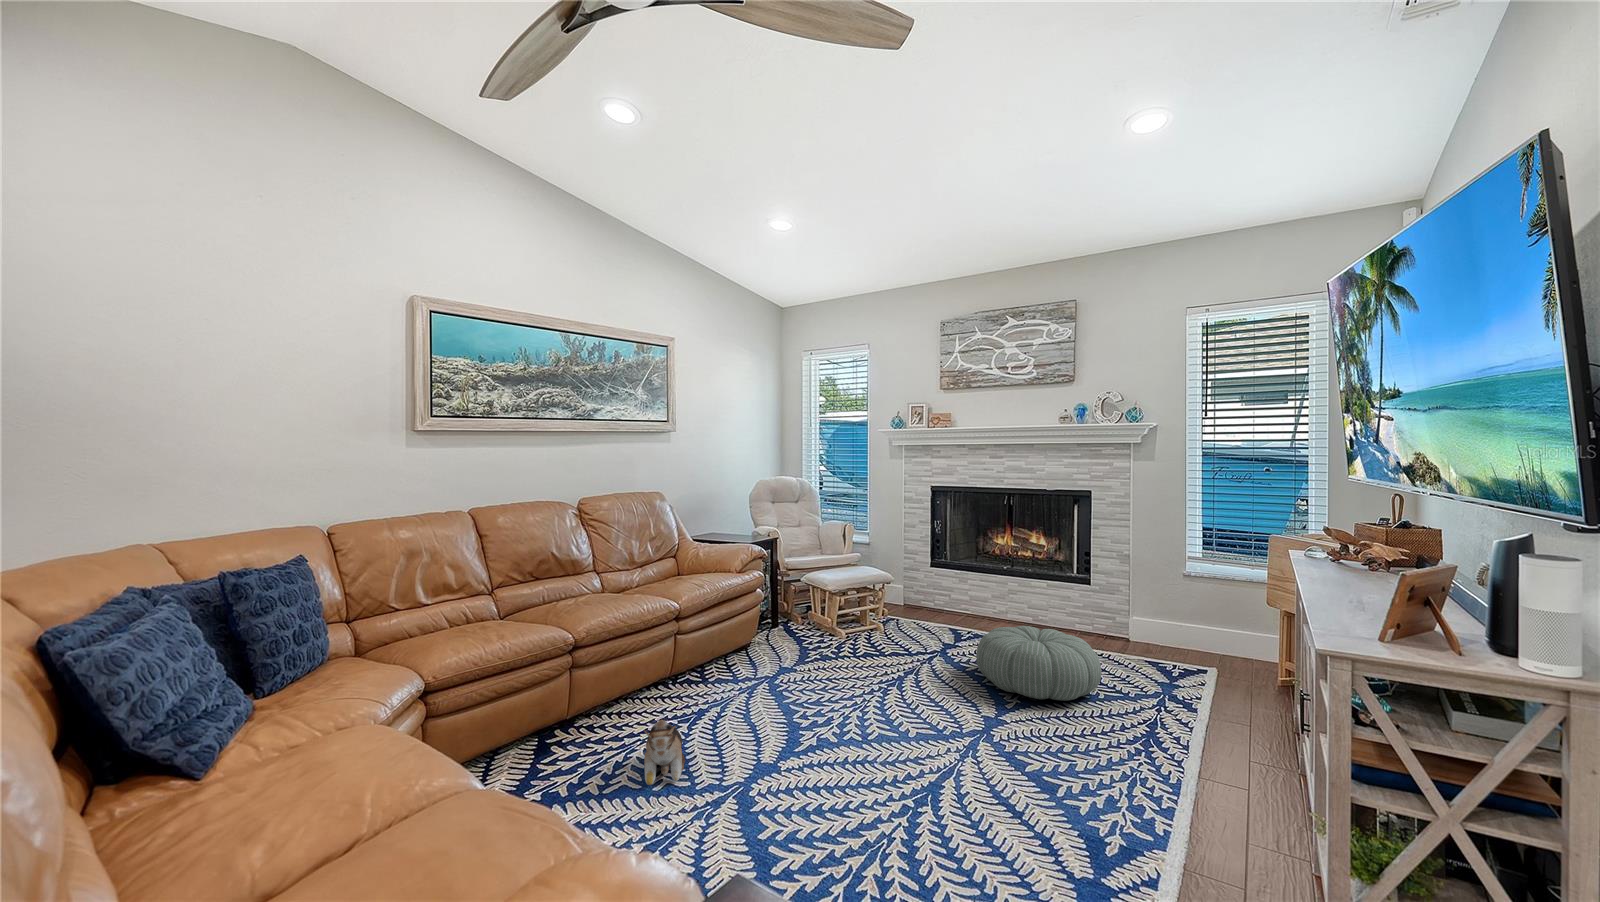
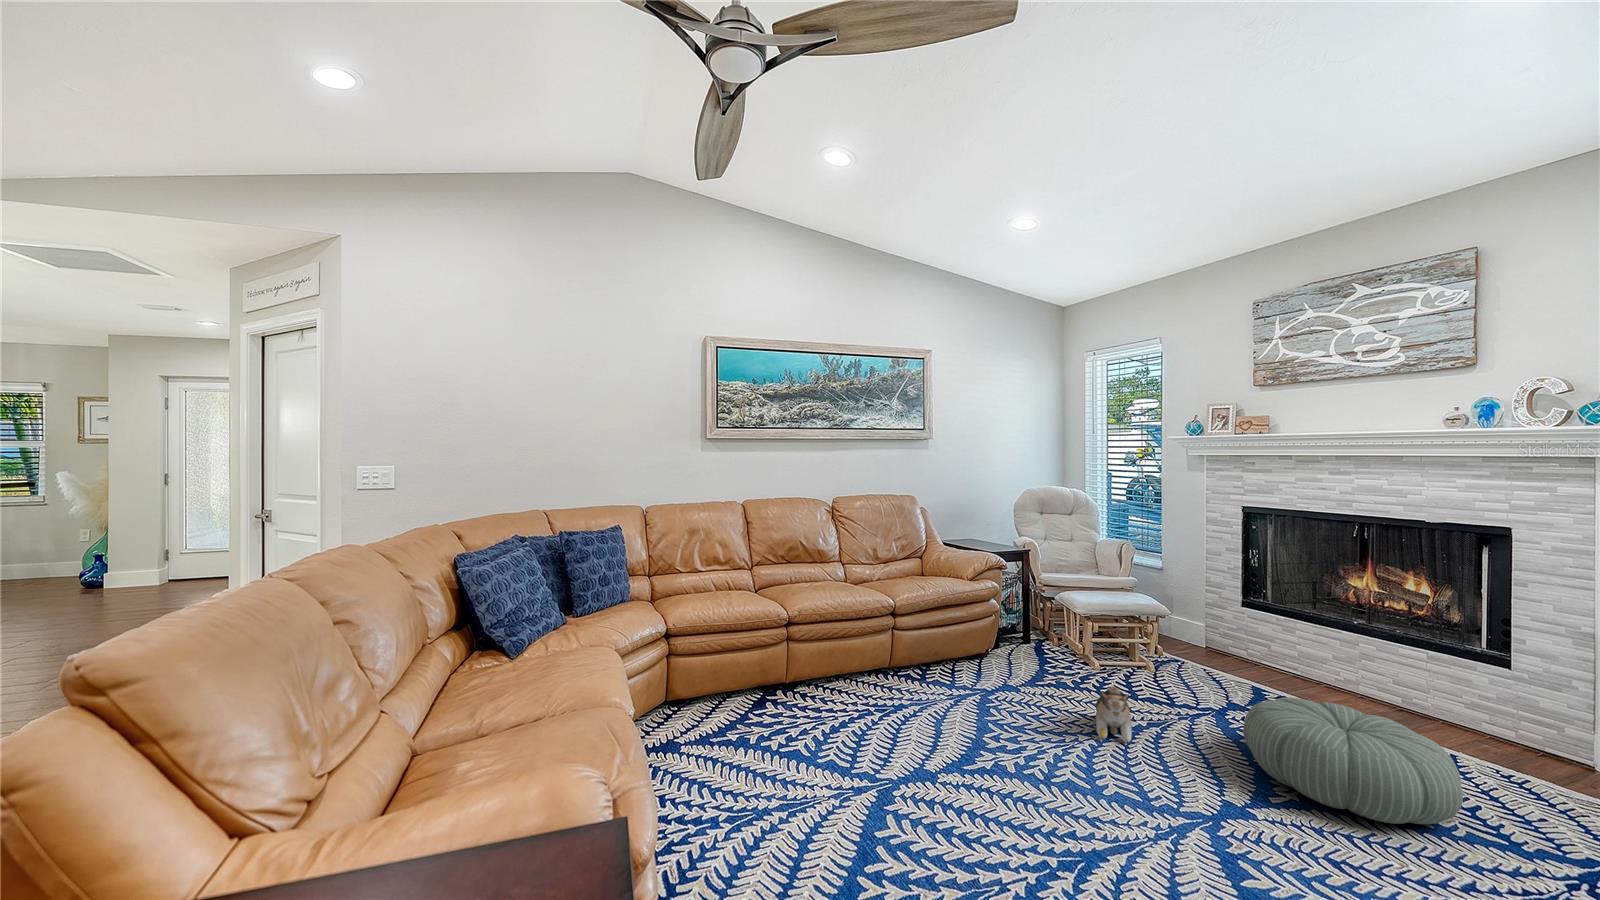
plush toy: present [644,720,685,785] -> present [1095,687,1132,742]

